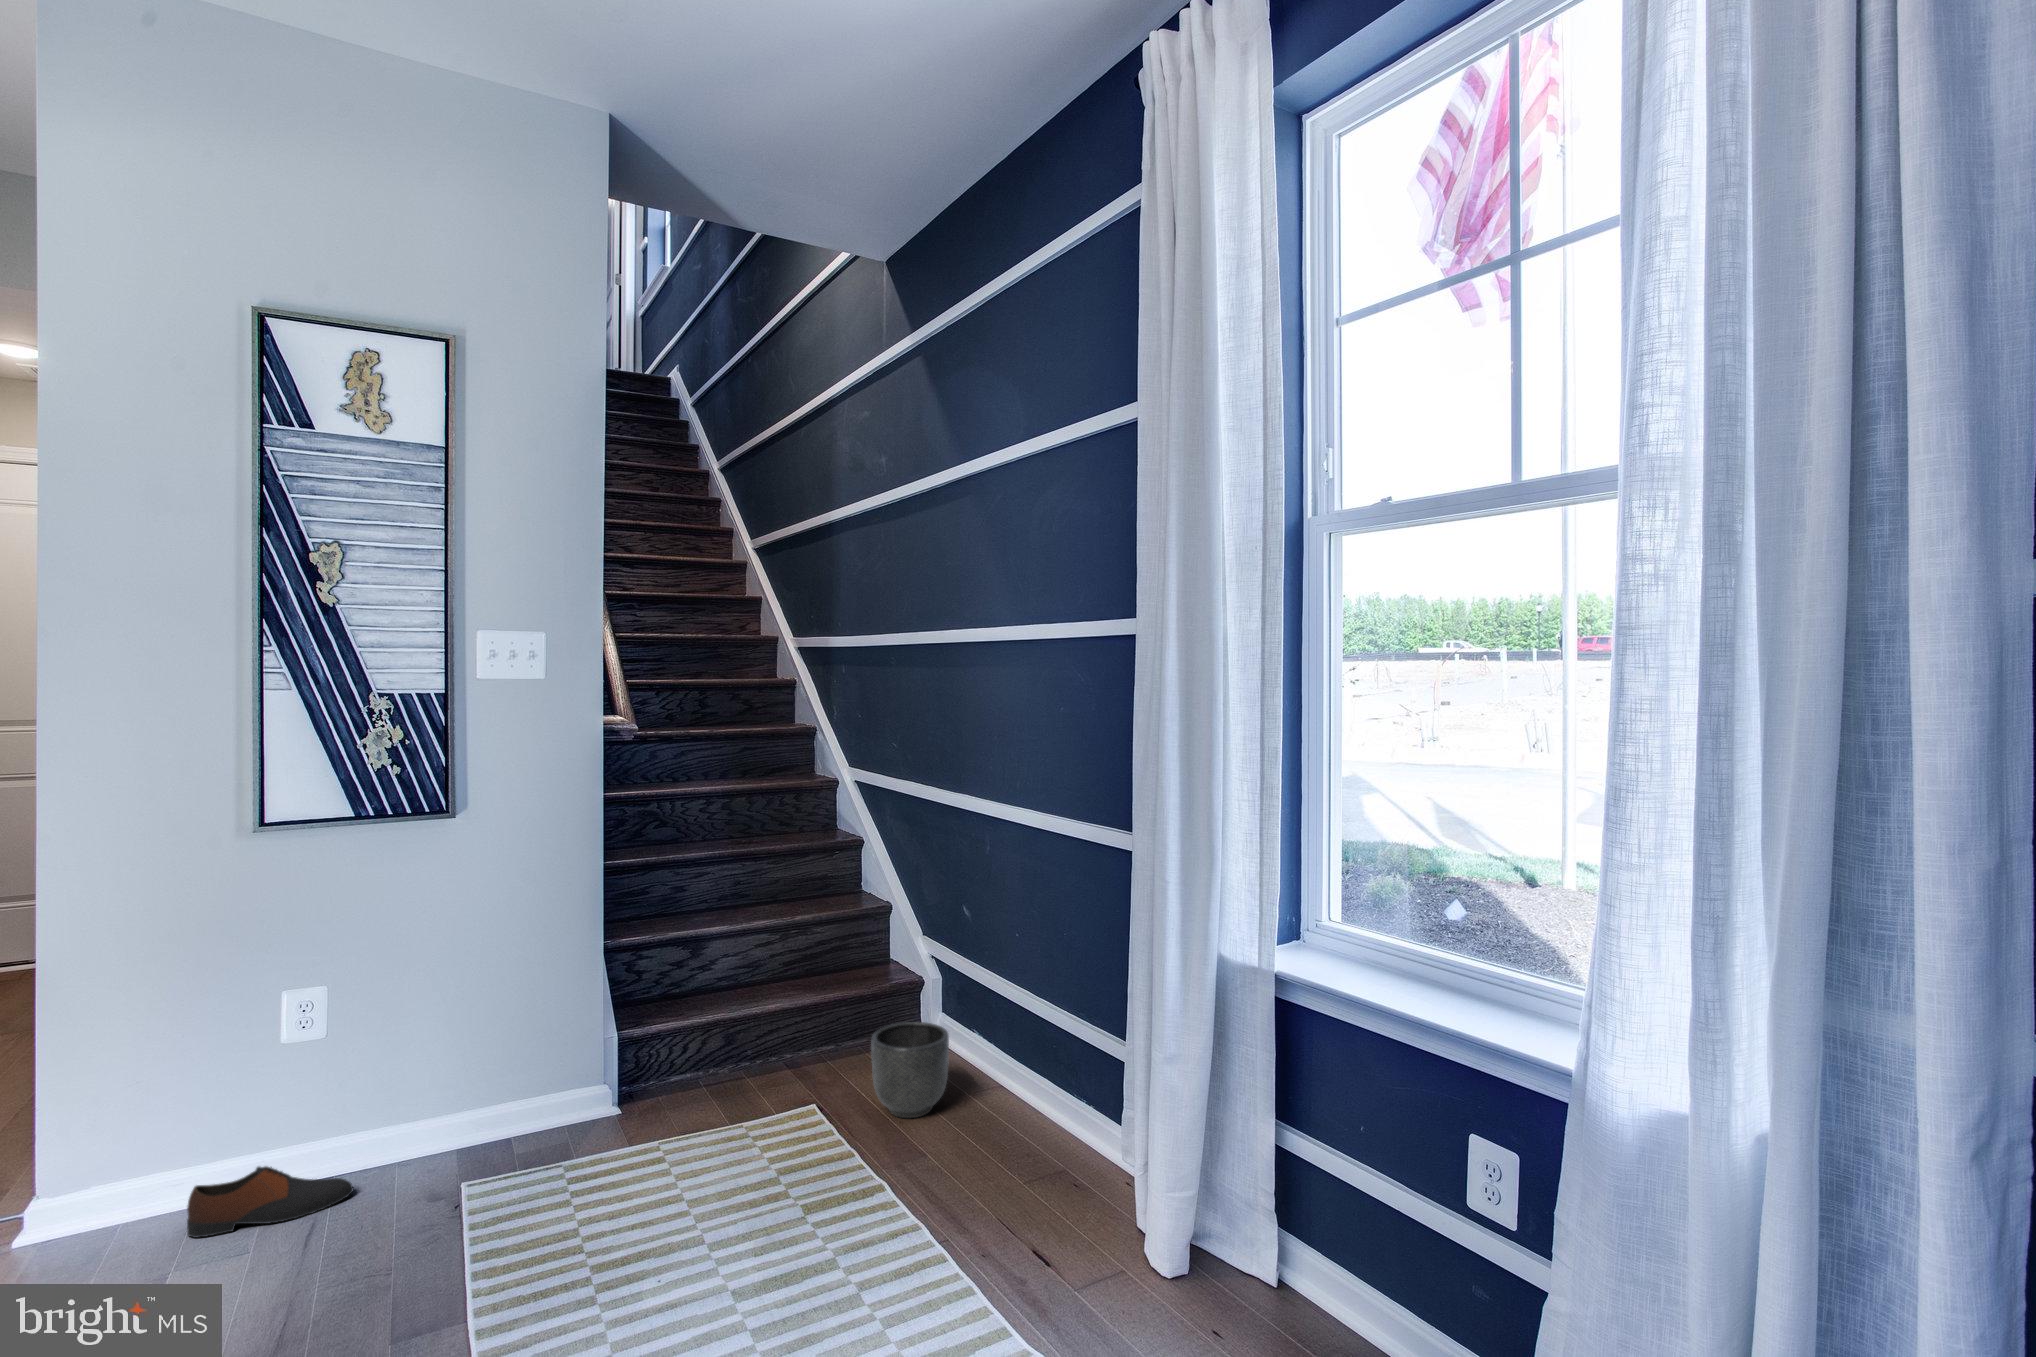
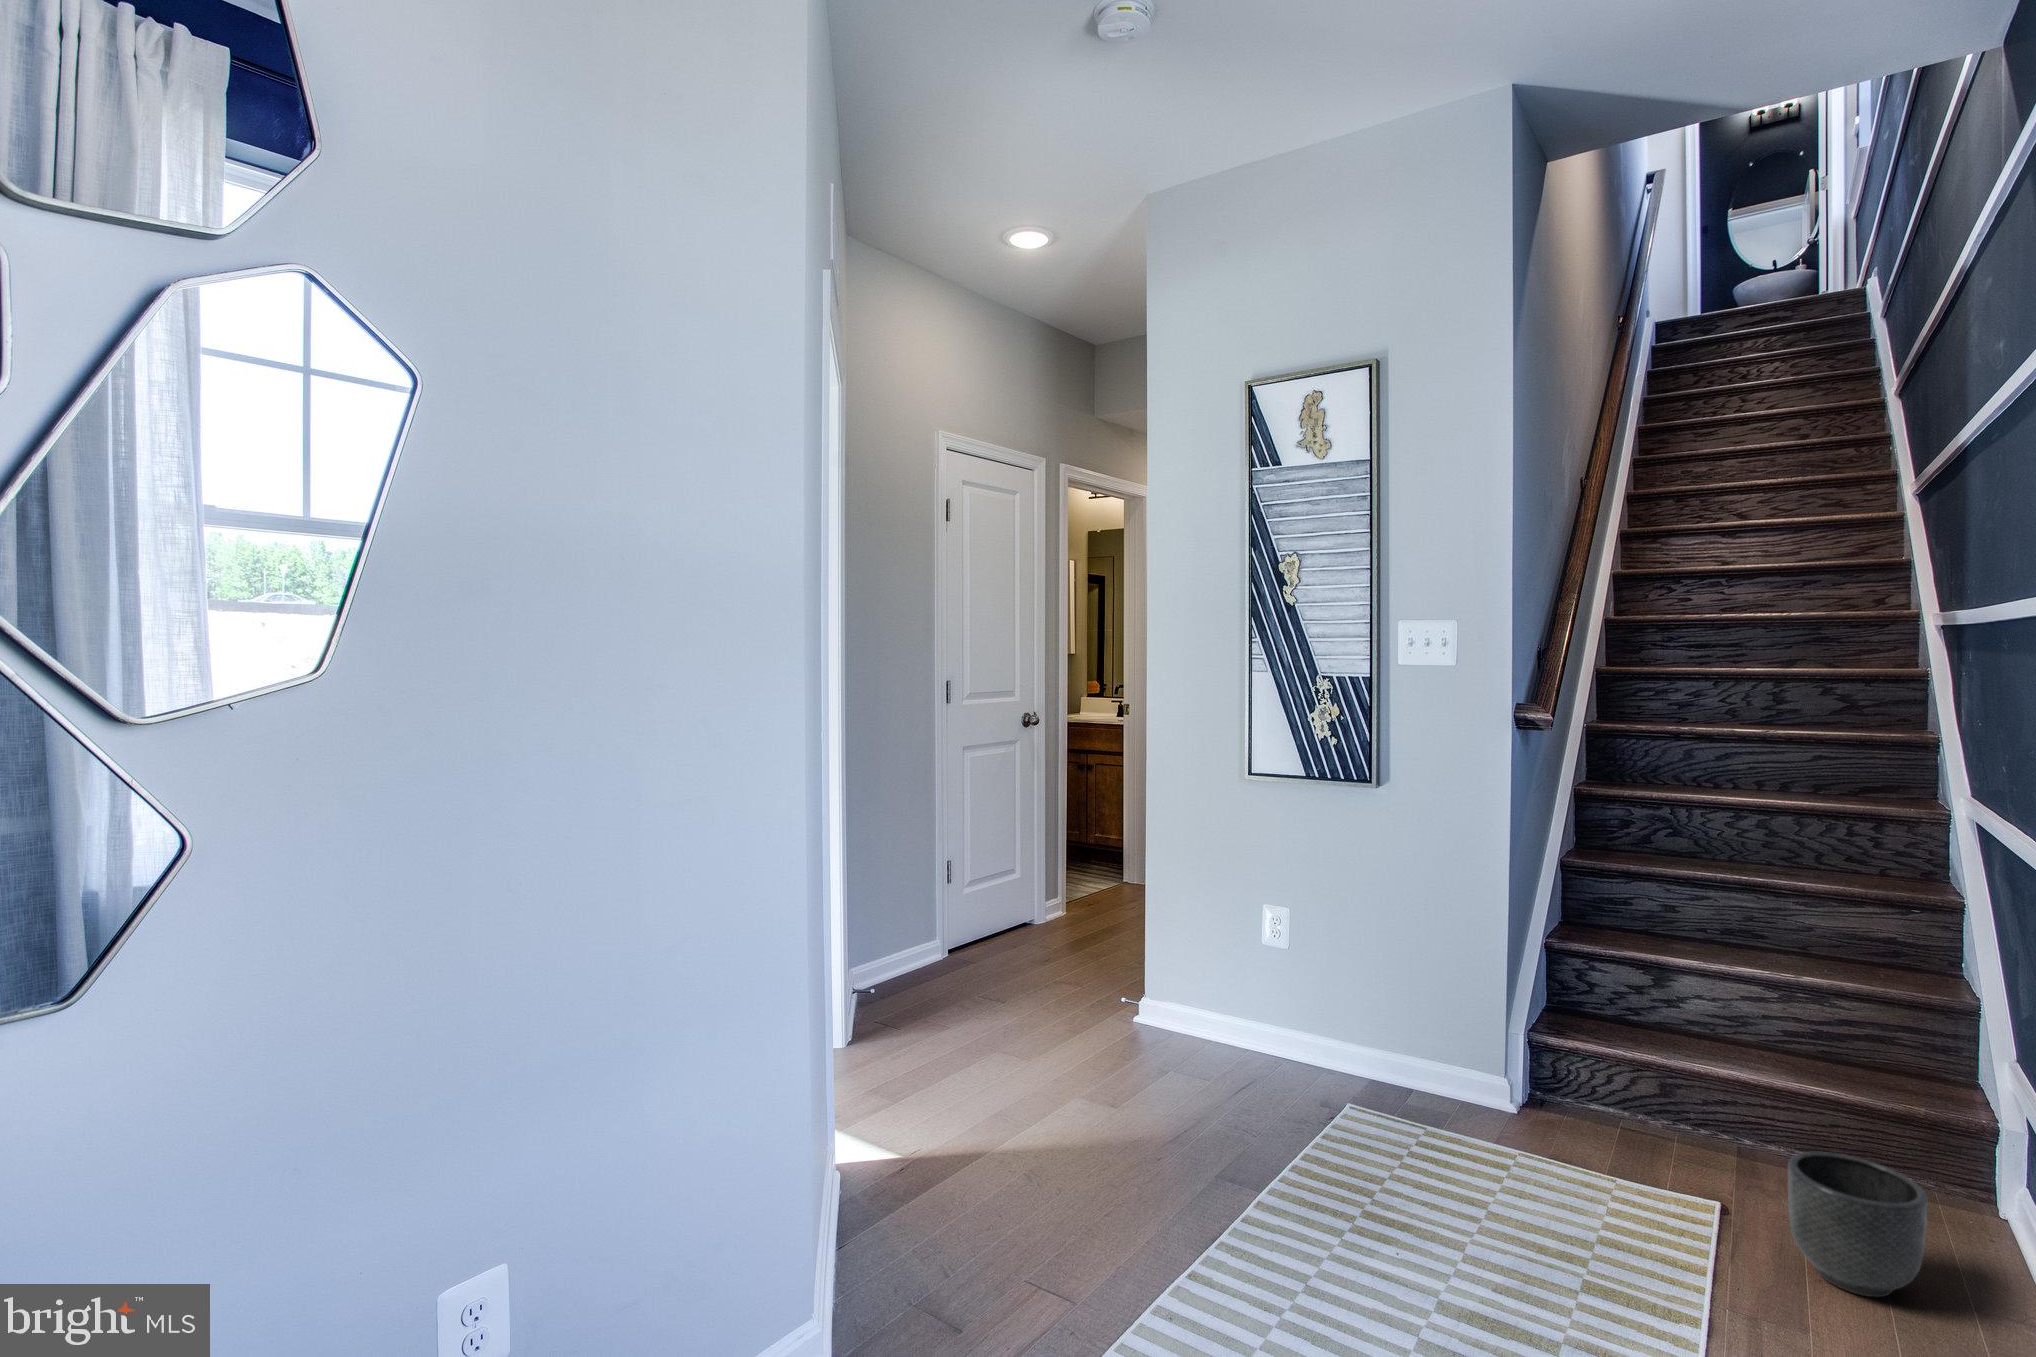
shoe: present [187,1166,353,1238] -> none [1194,1018,1289,1072]

